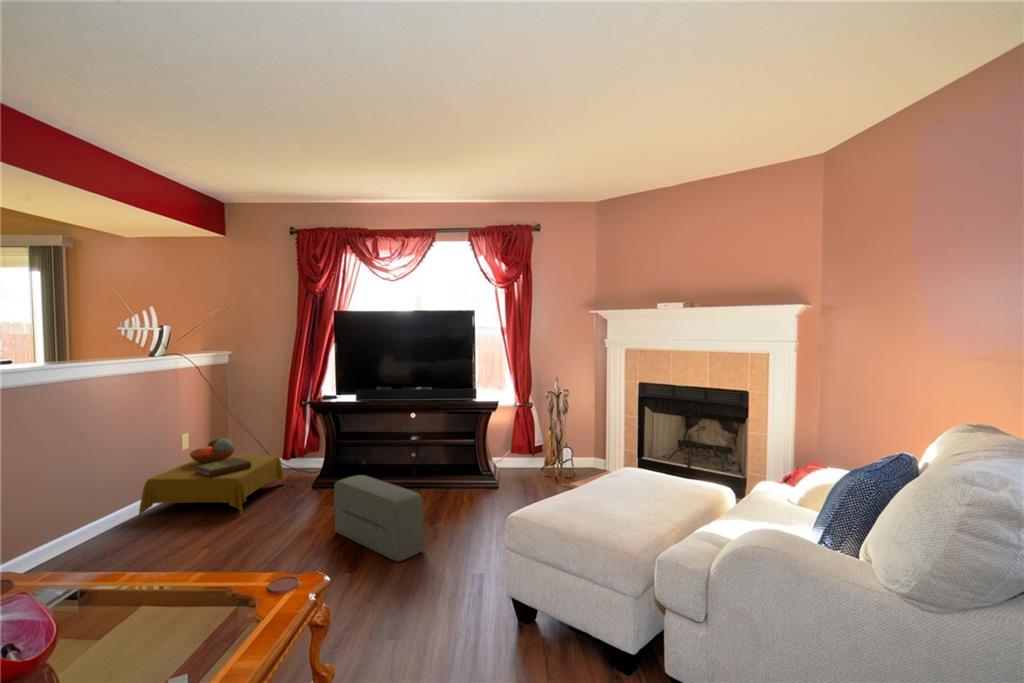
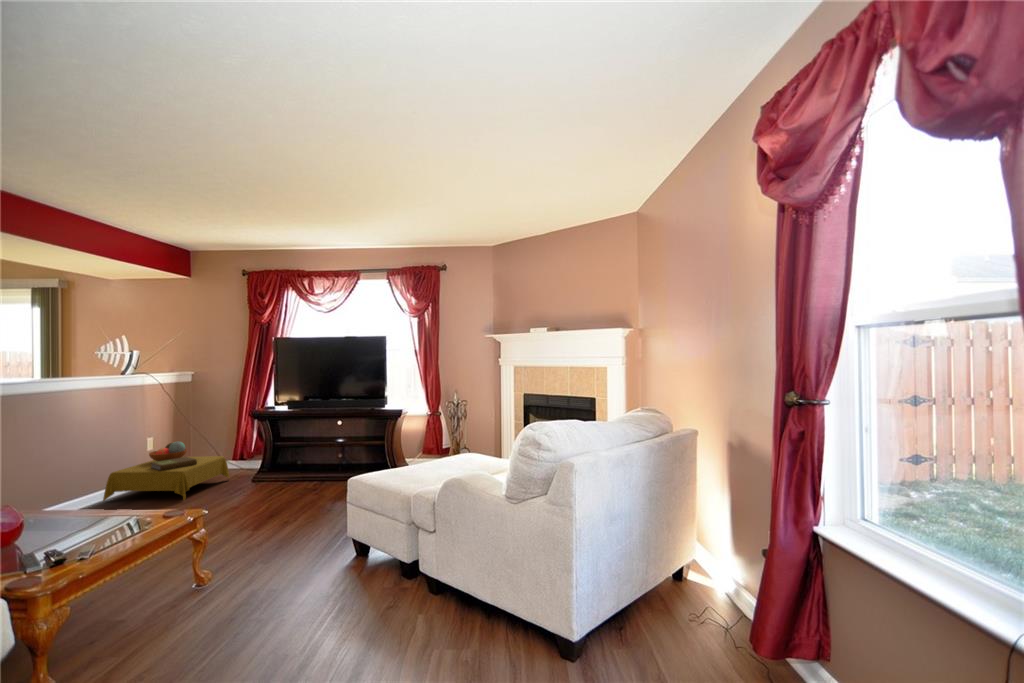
pouf: present [334,475,423,561] -> none [252,466,313,528]

